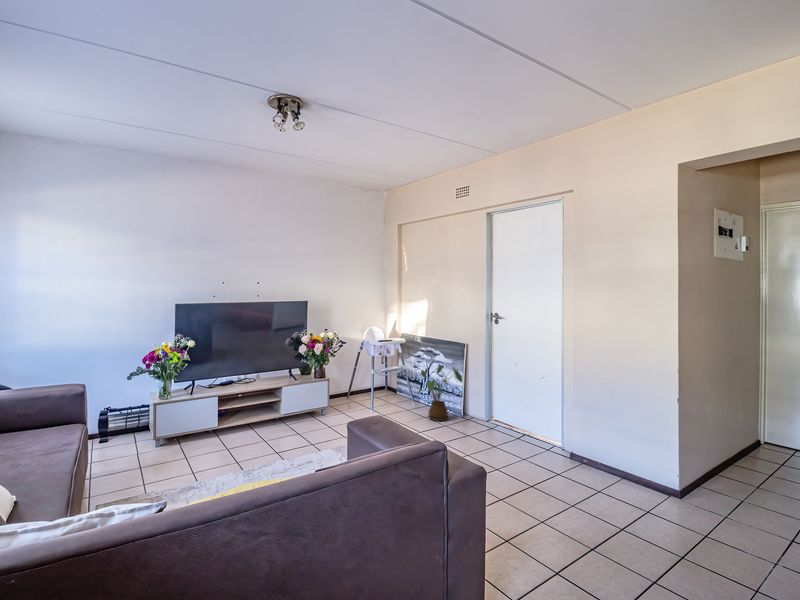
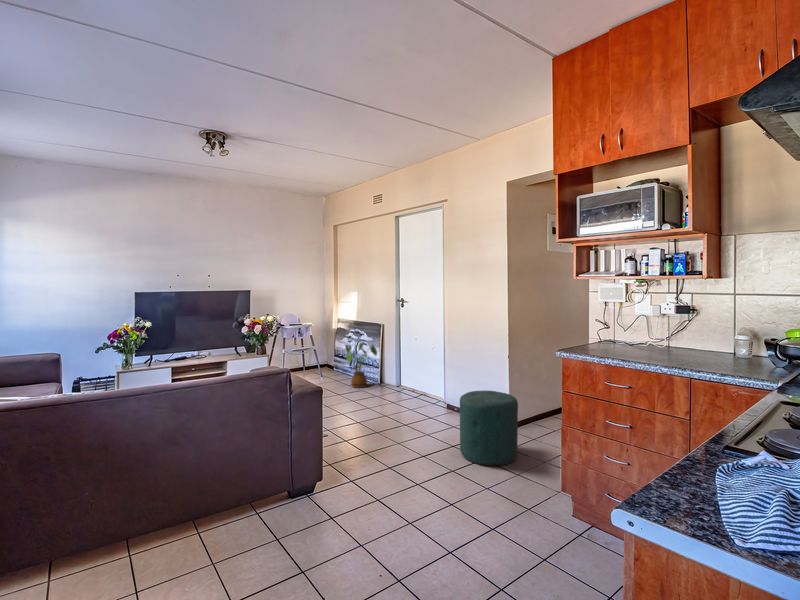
ottoman: none [643,453,746,577] -> present [460,390,518,466]

